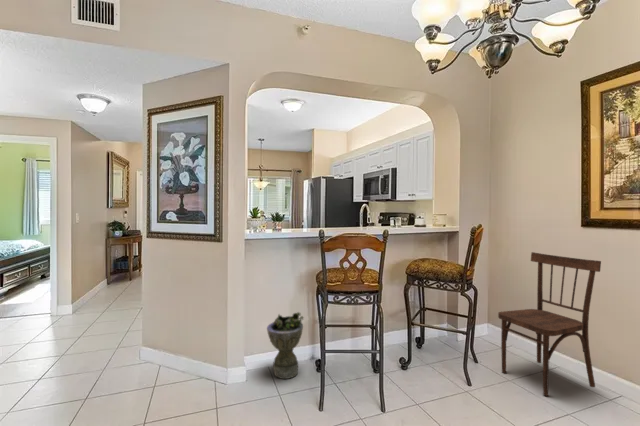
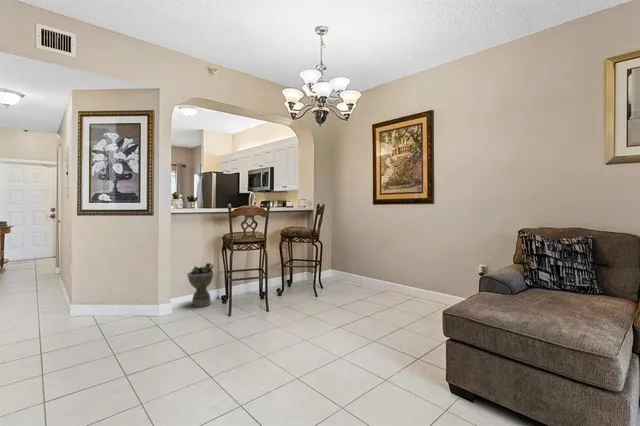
dining chair: present [498,252,601,396] -> none [334,220,381,294]

